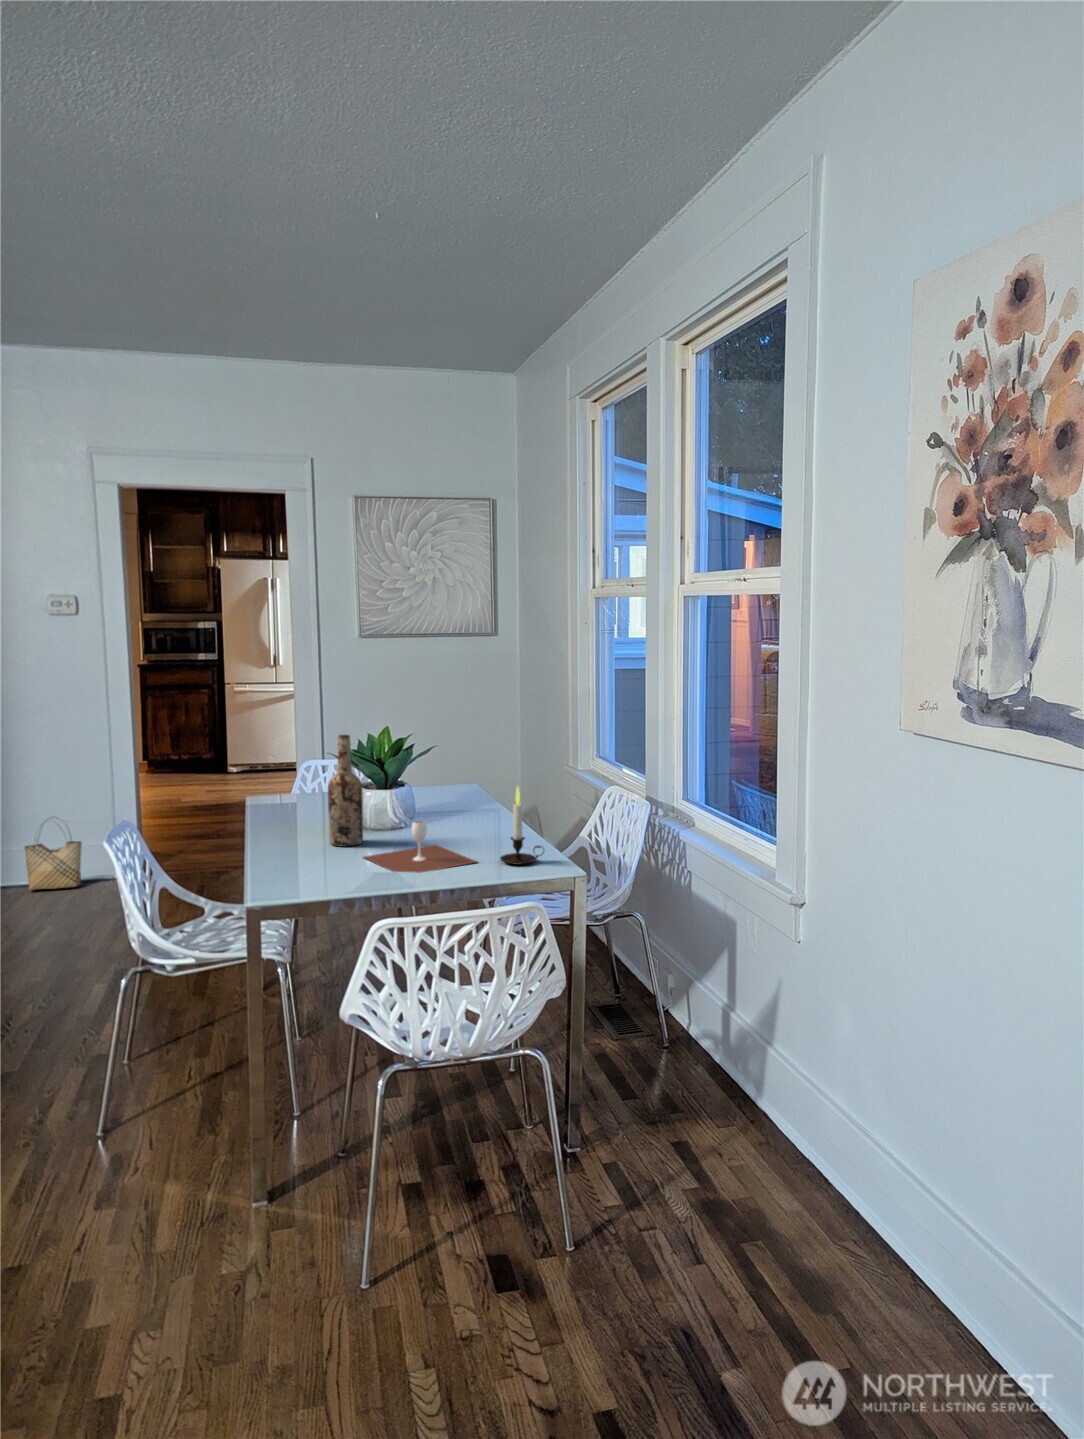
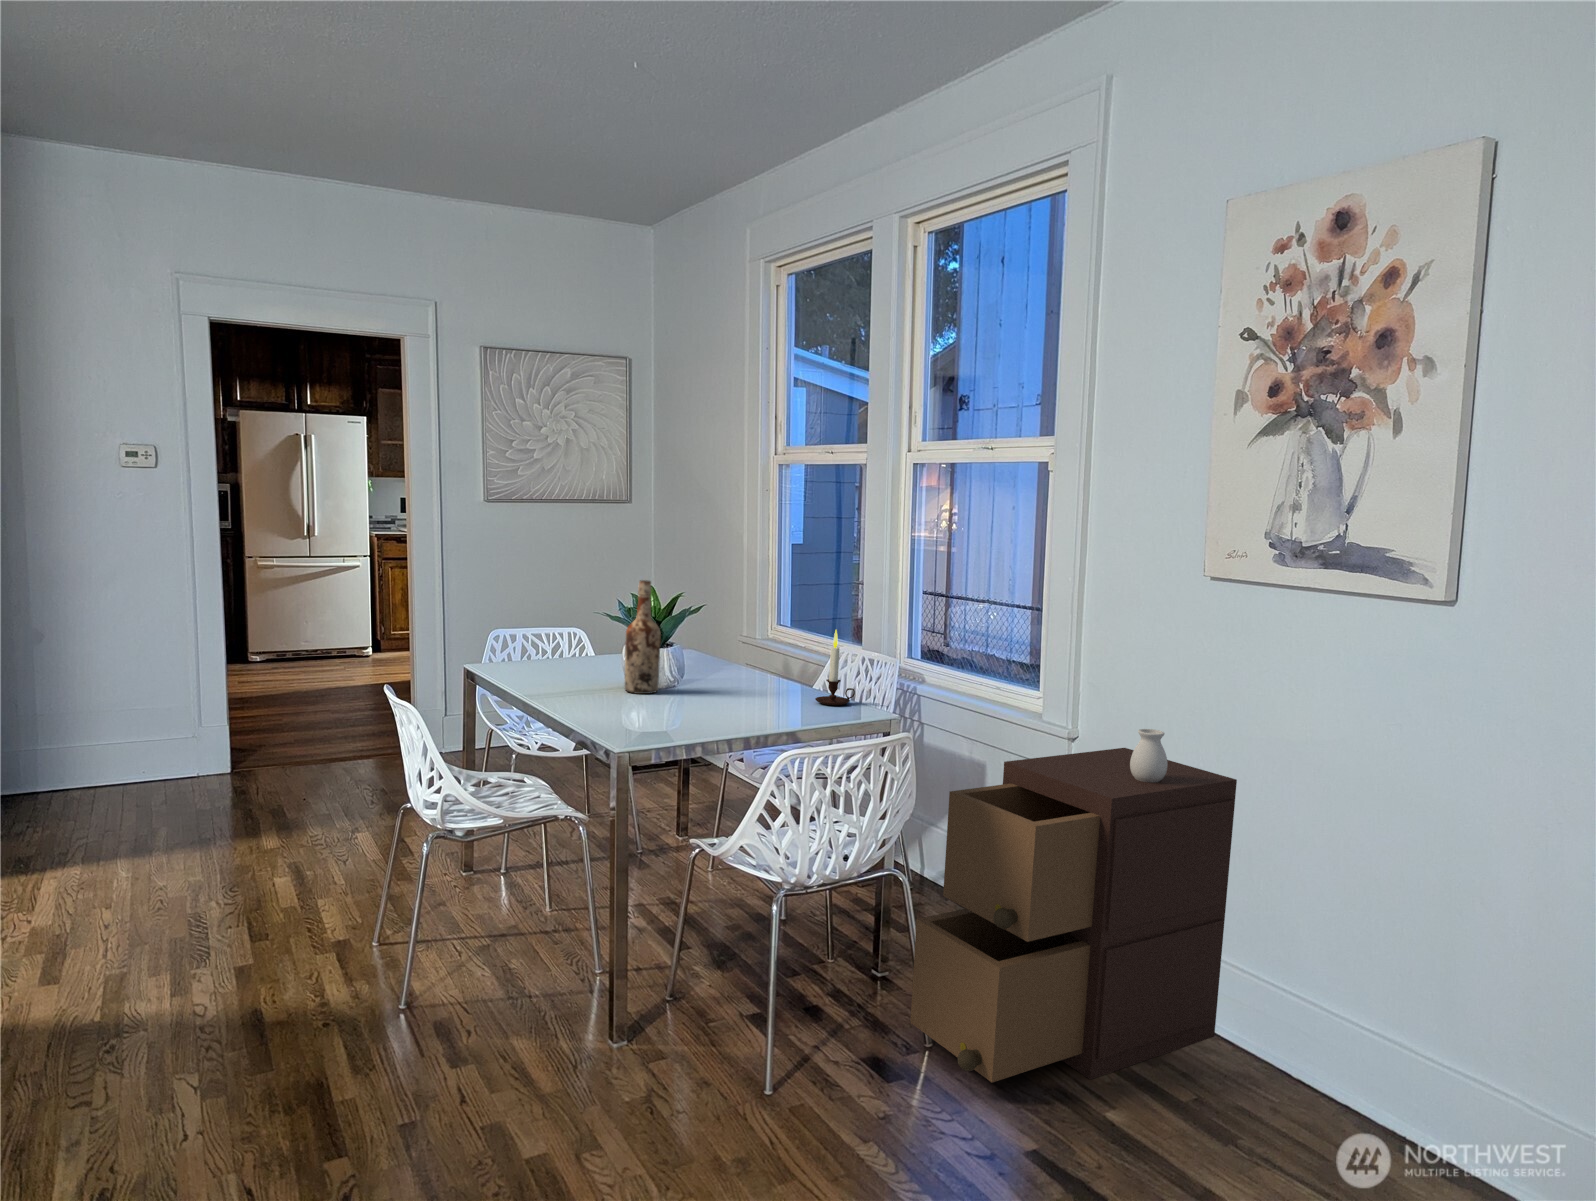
wine glass: present [364,821,476,873] -> none [679,664,797,715]
woven basket: present [24,823,82,890] -> none [82,695,156,783]
storage cabinet: none [547,914,926,1315] -> present [910,729,1237,1082]

